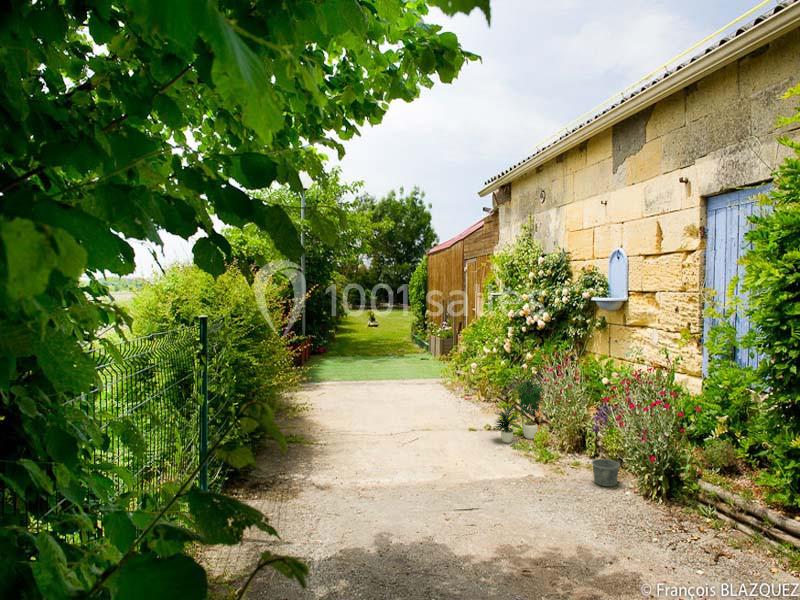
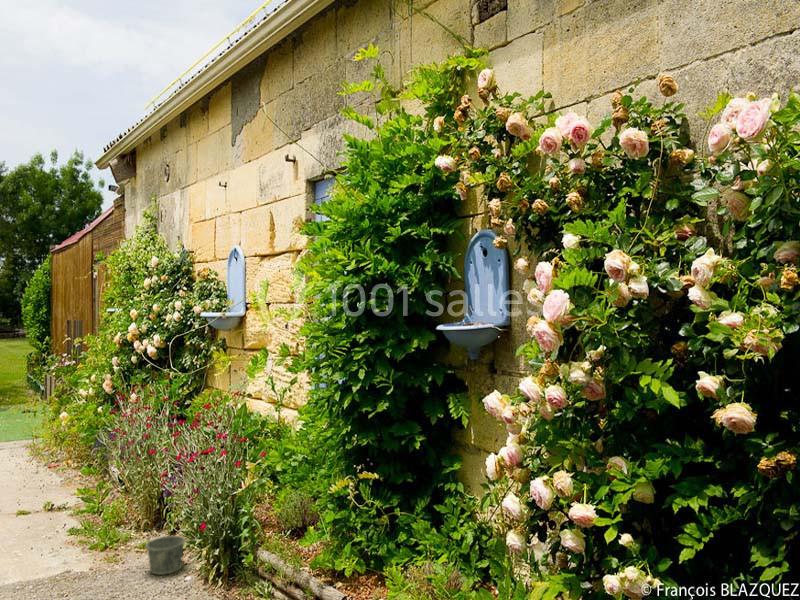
potted plant: present [494,379,543,443] -> none [40,429,126,531]

